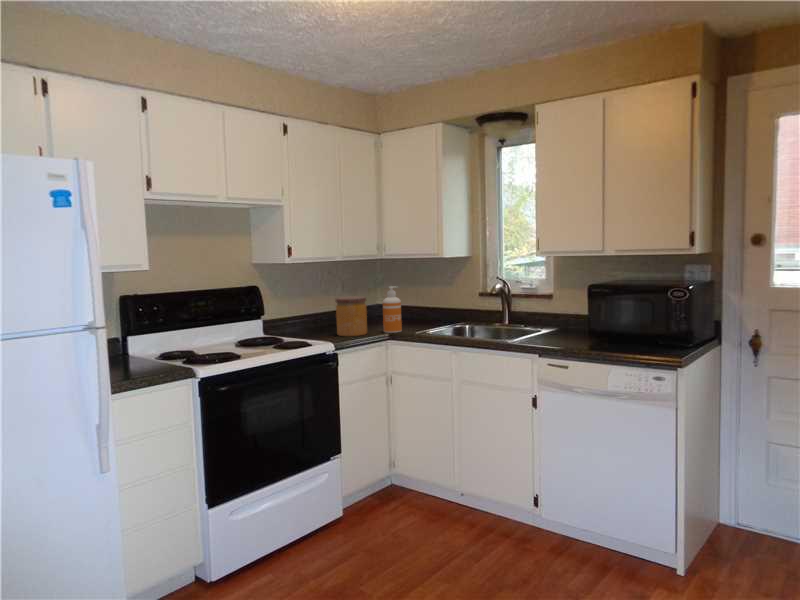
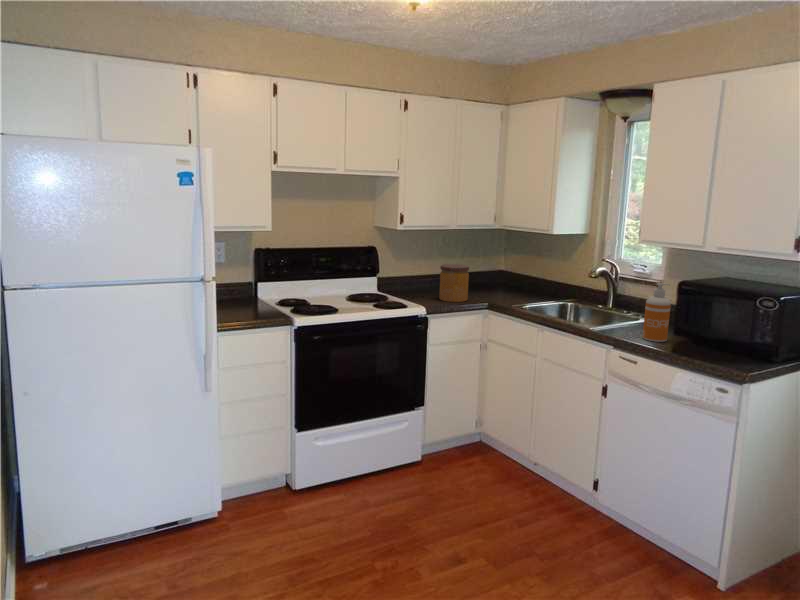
soap dispenser: present [383,286,402,333] -> present [643,283,671,342]

